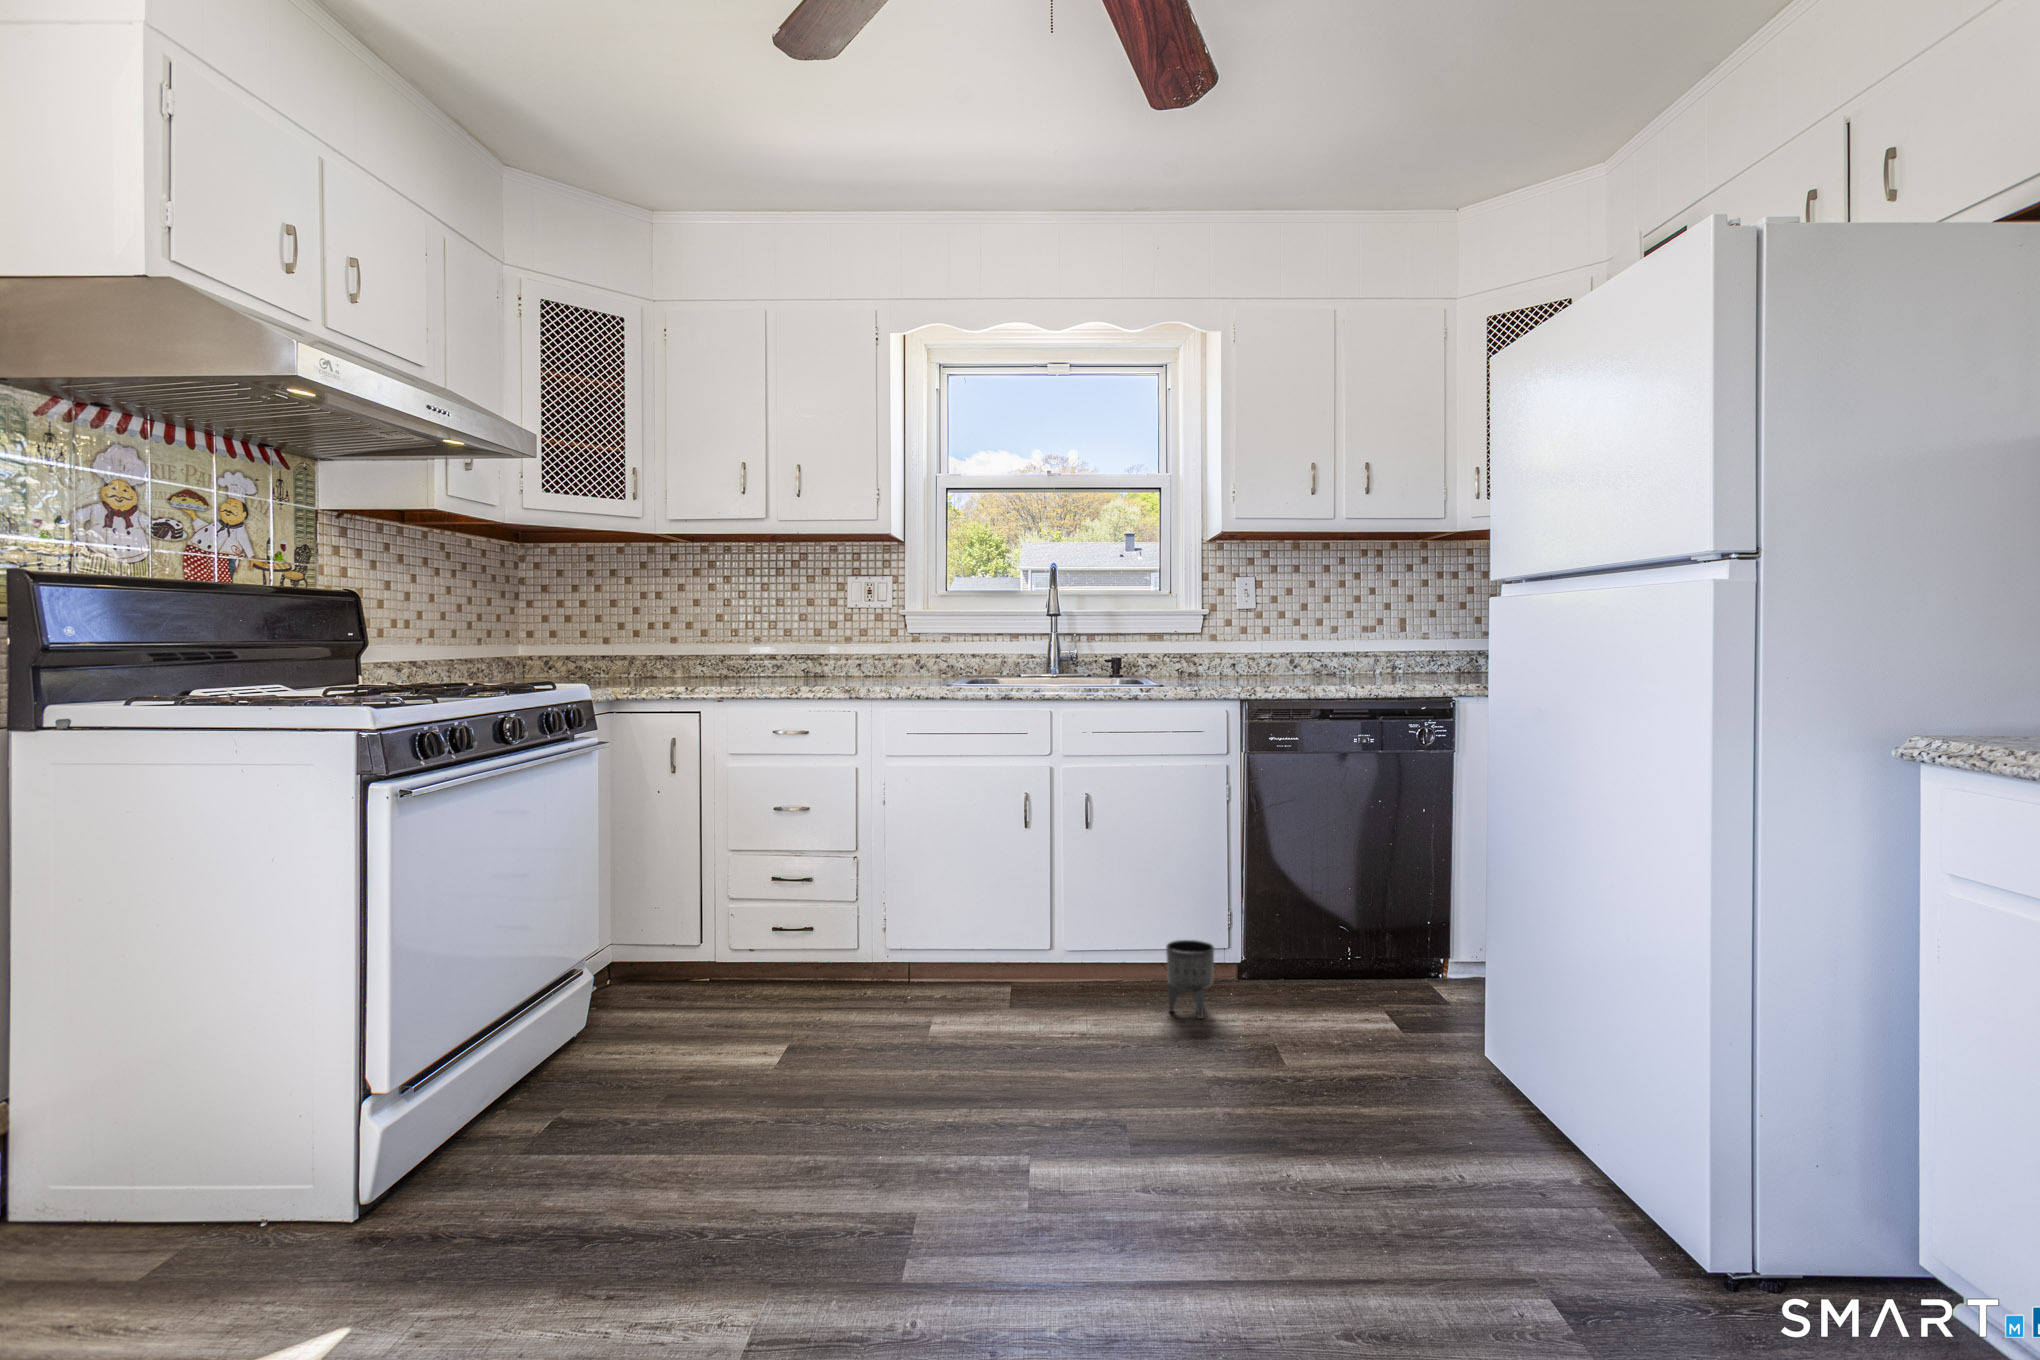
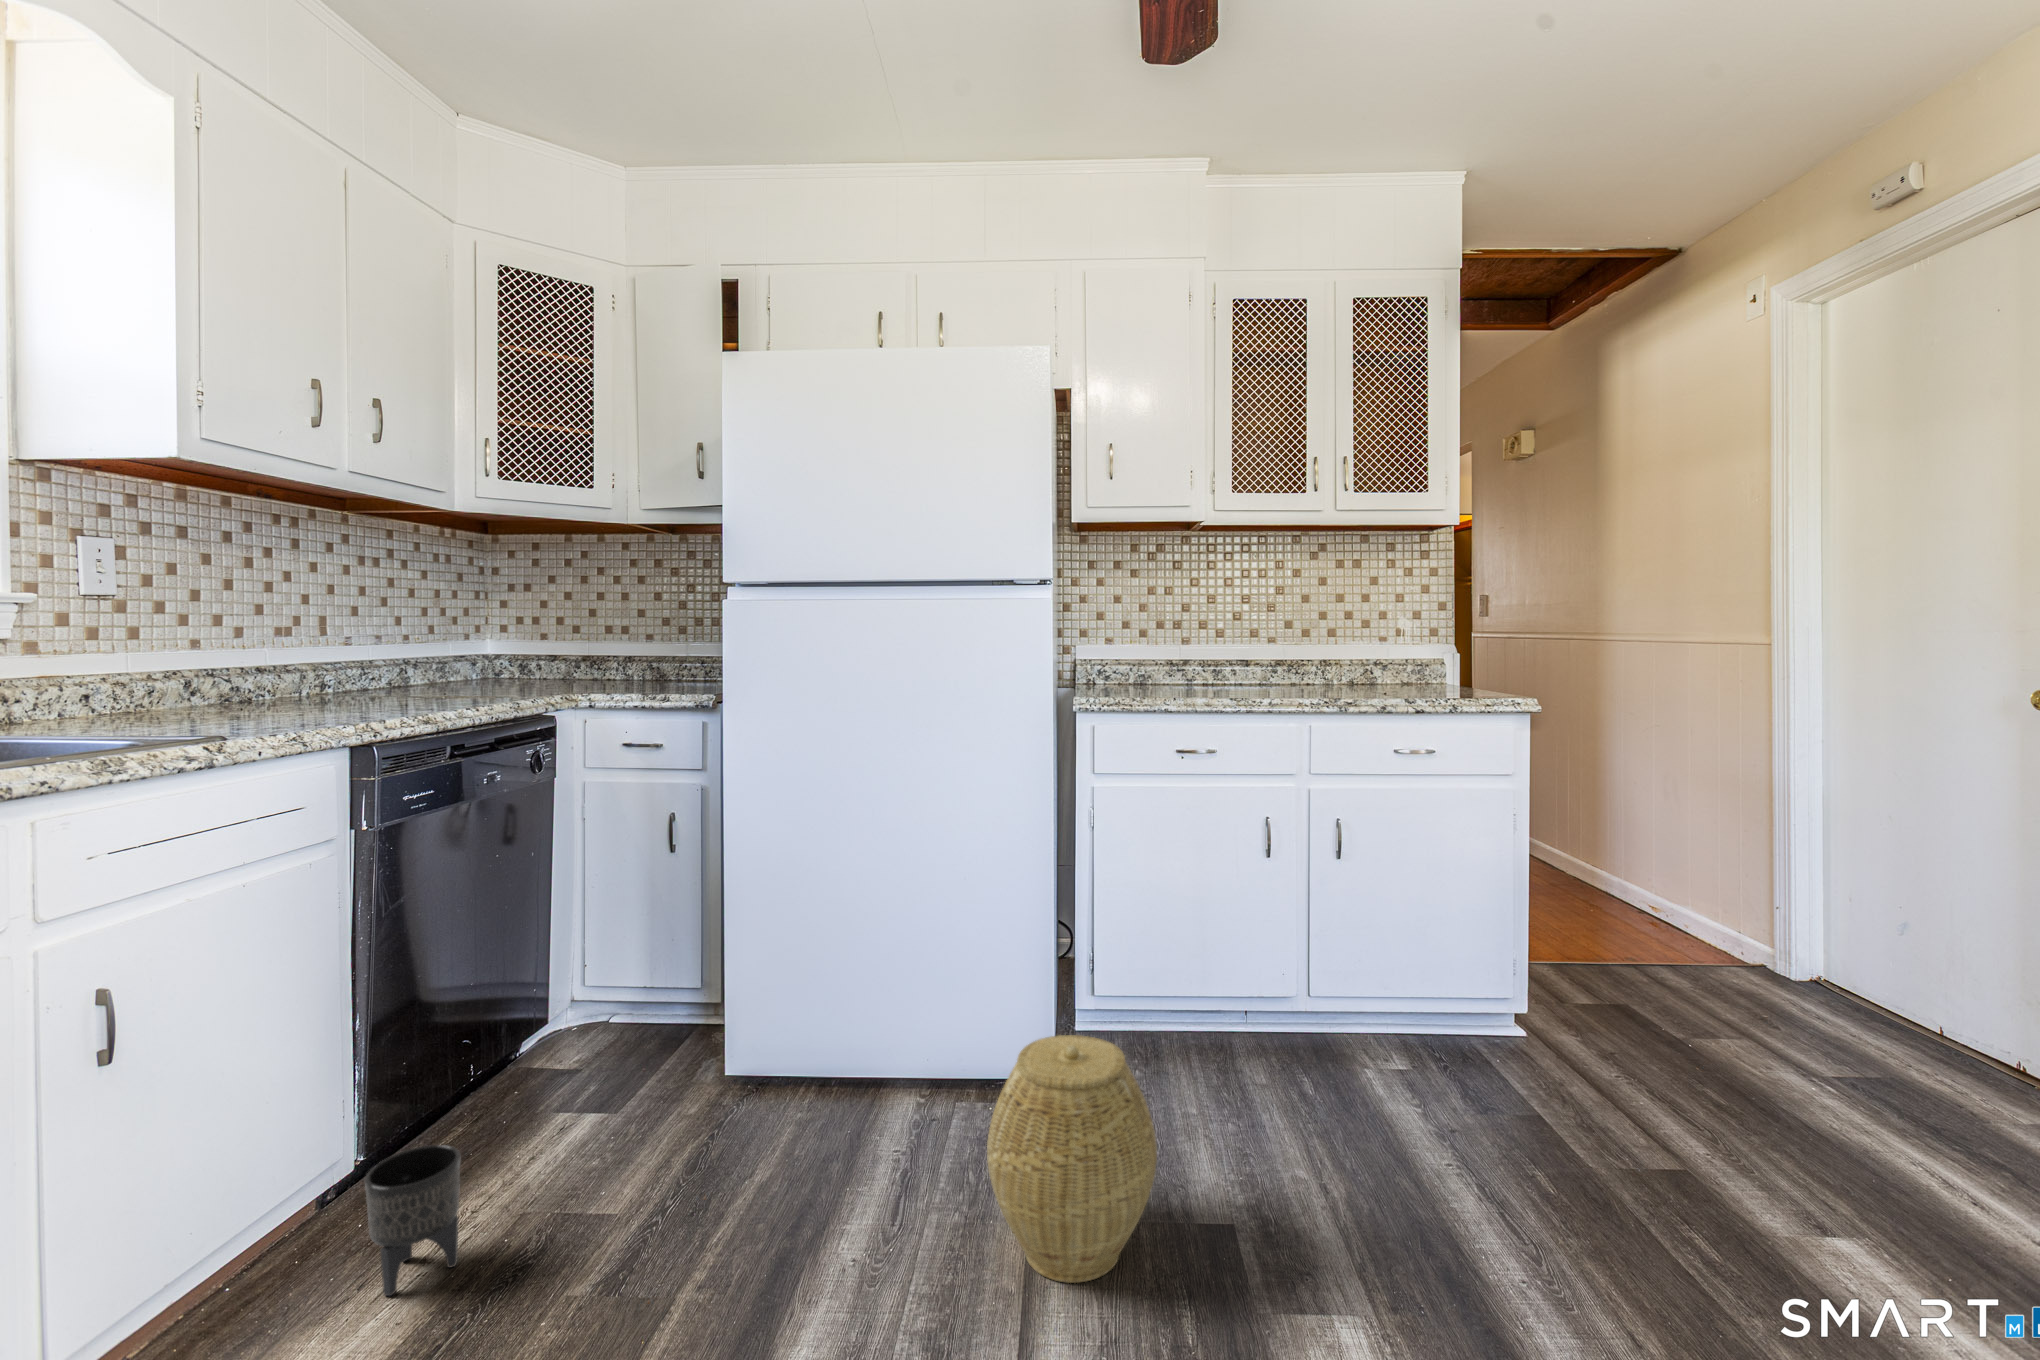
woven basket: none [1245,1020,1422,1266] -> present [987,1035,1157,1283]

